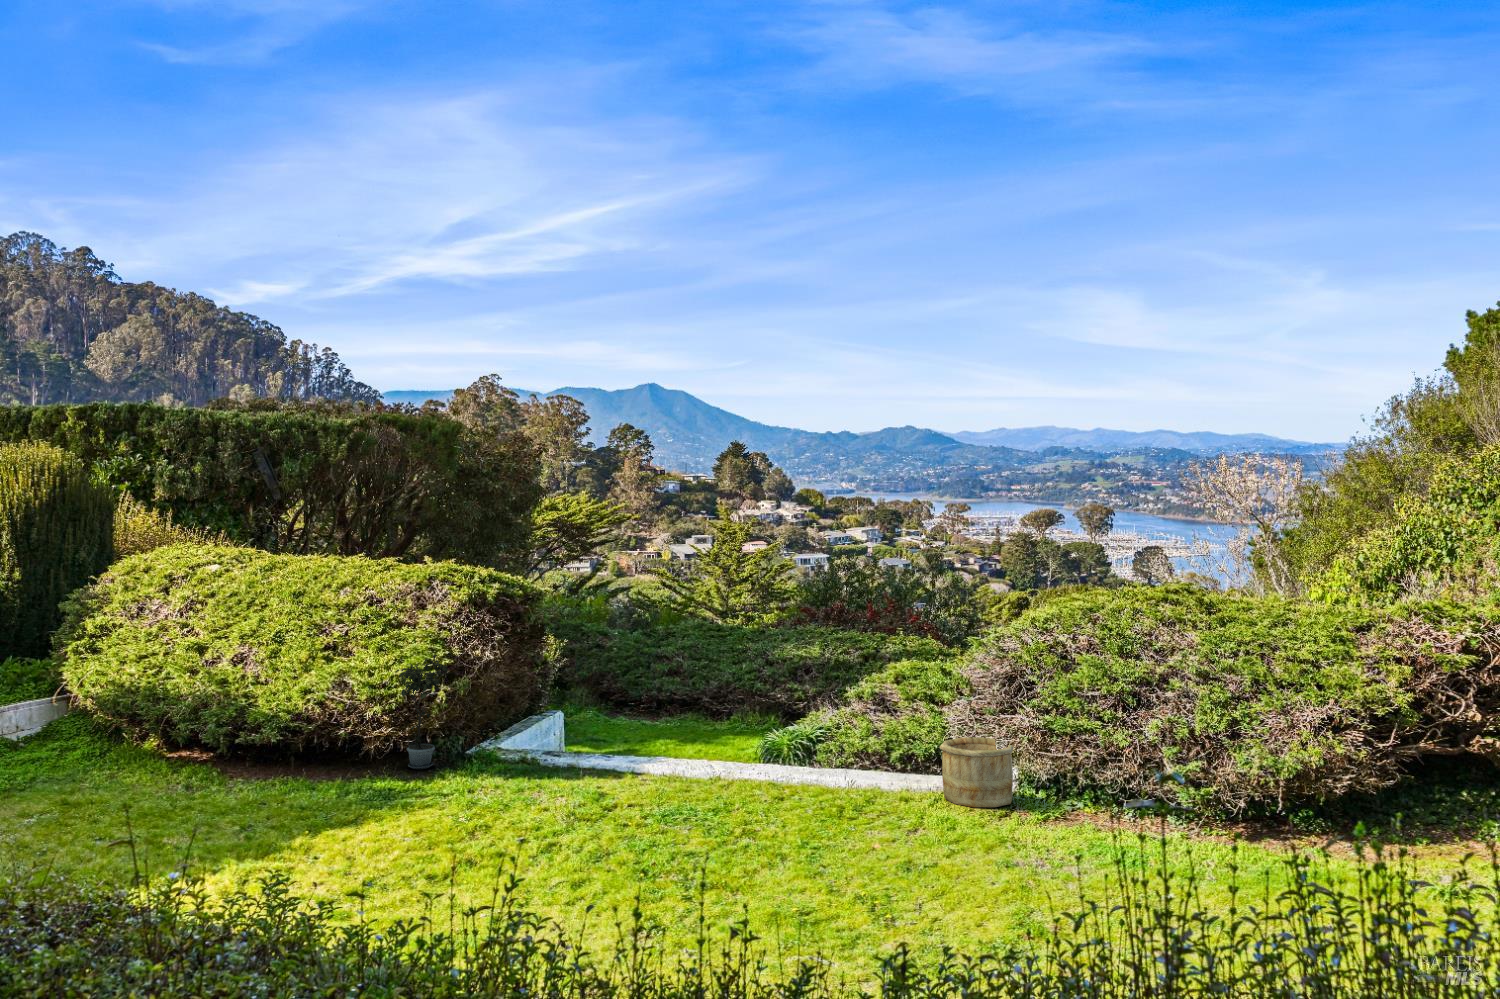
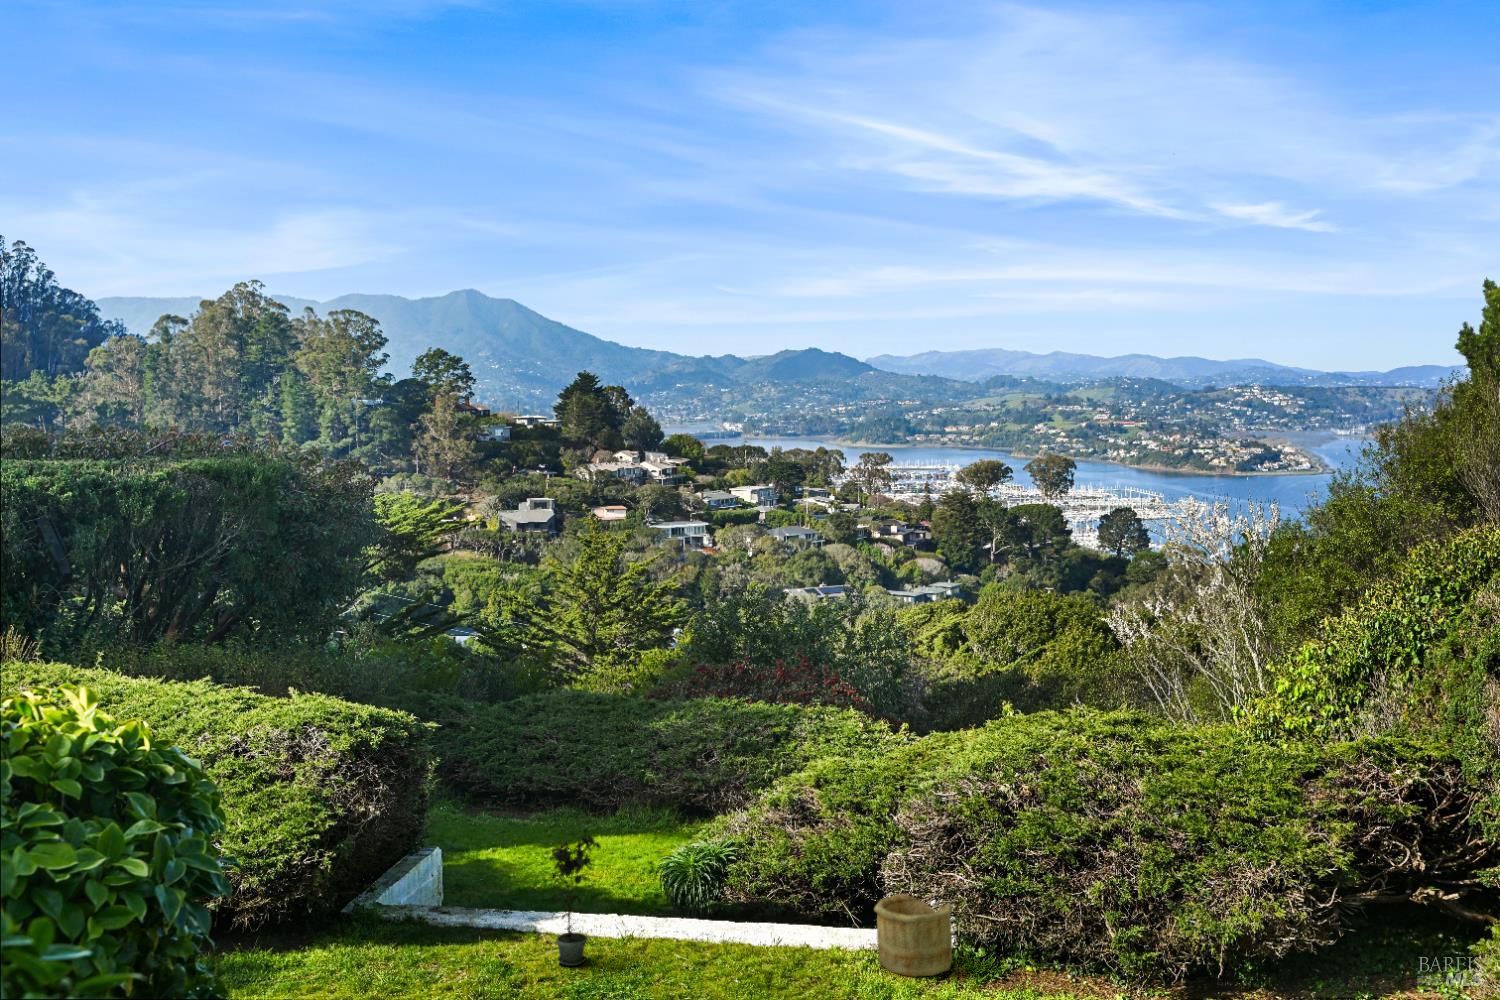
potted plant: present [396,655,448,769] -> present [546,829,601,966]

